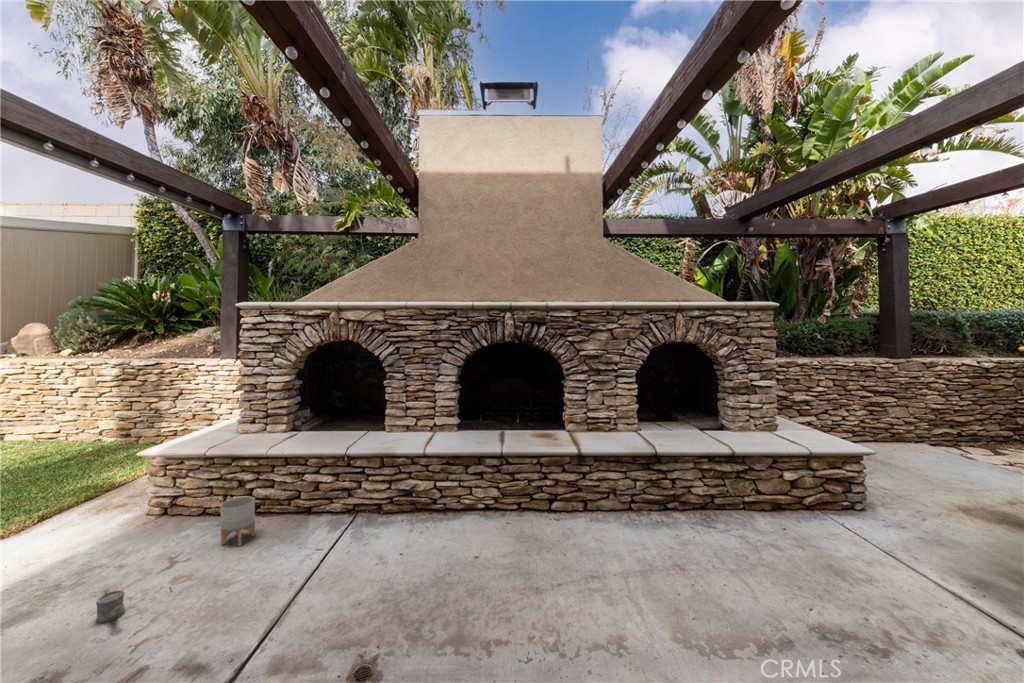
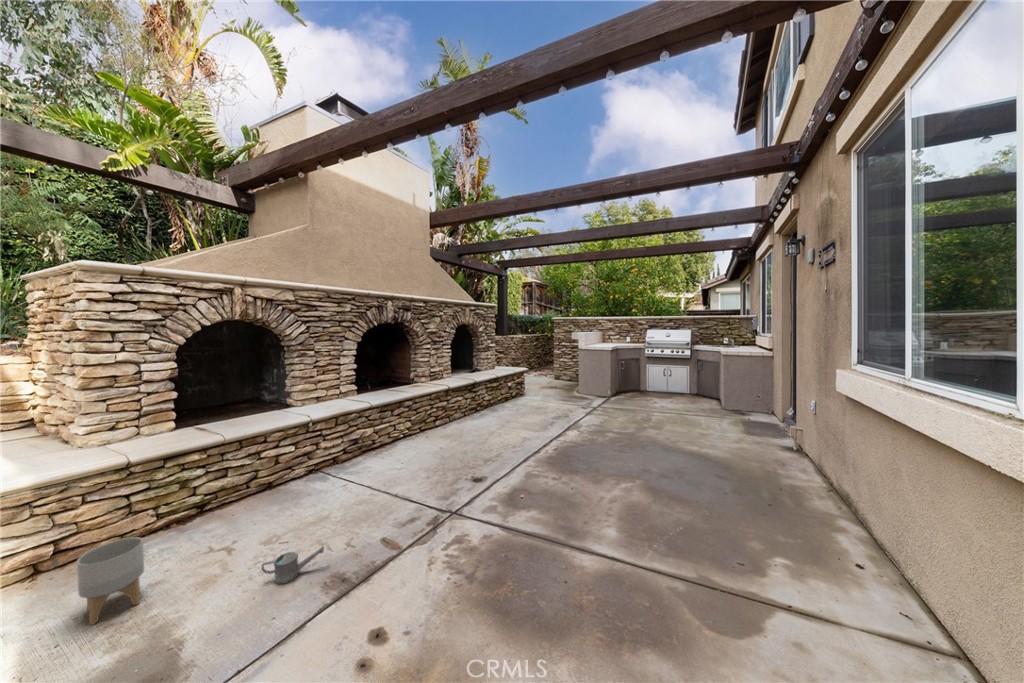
planter: present [221,496,255,546] -> present [77,537,144,625]

